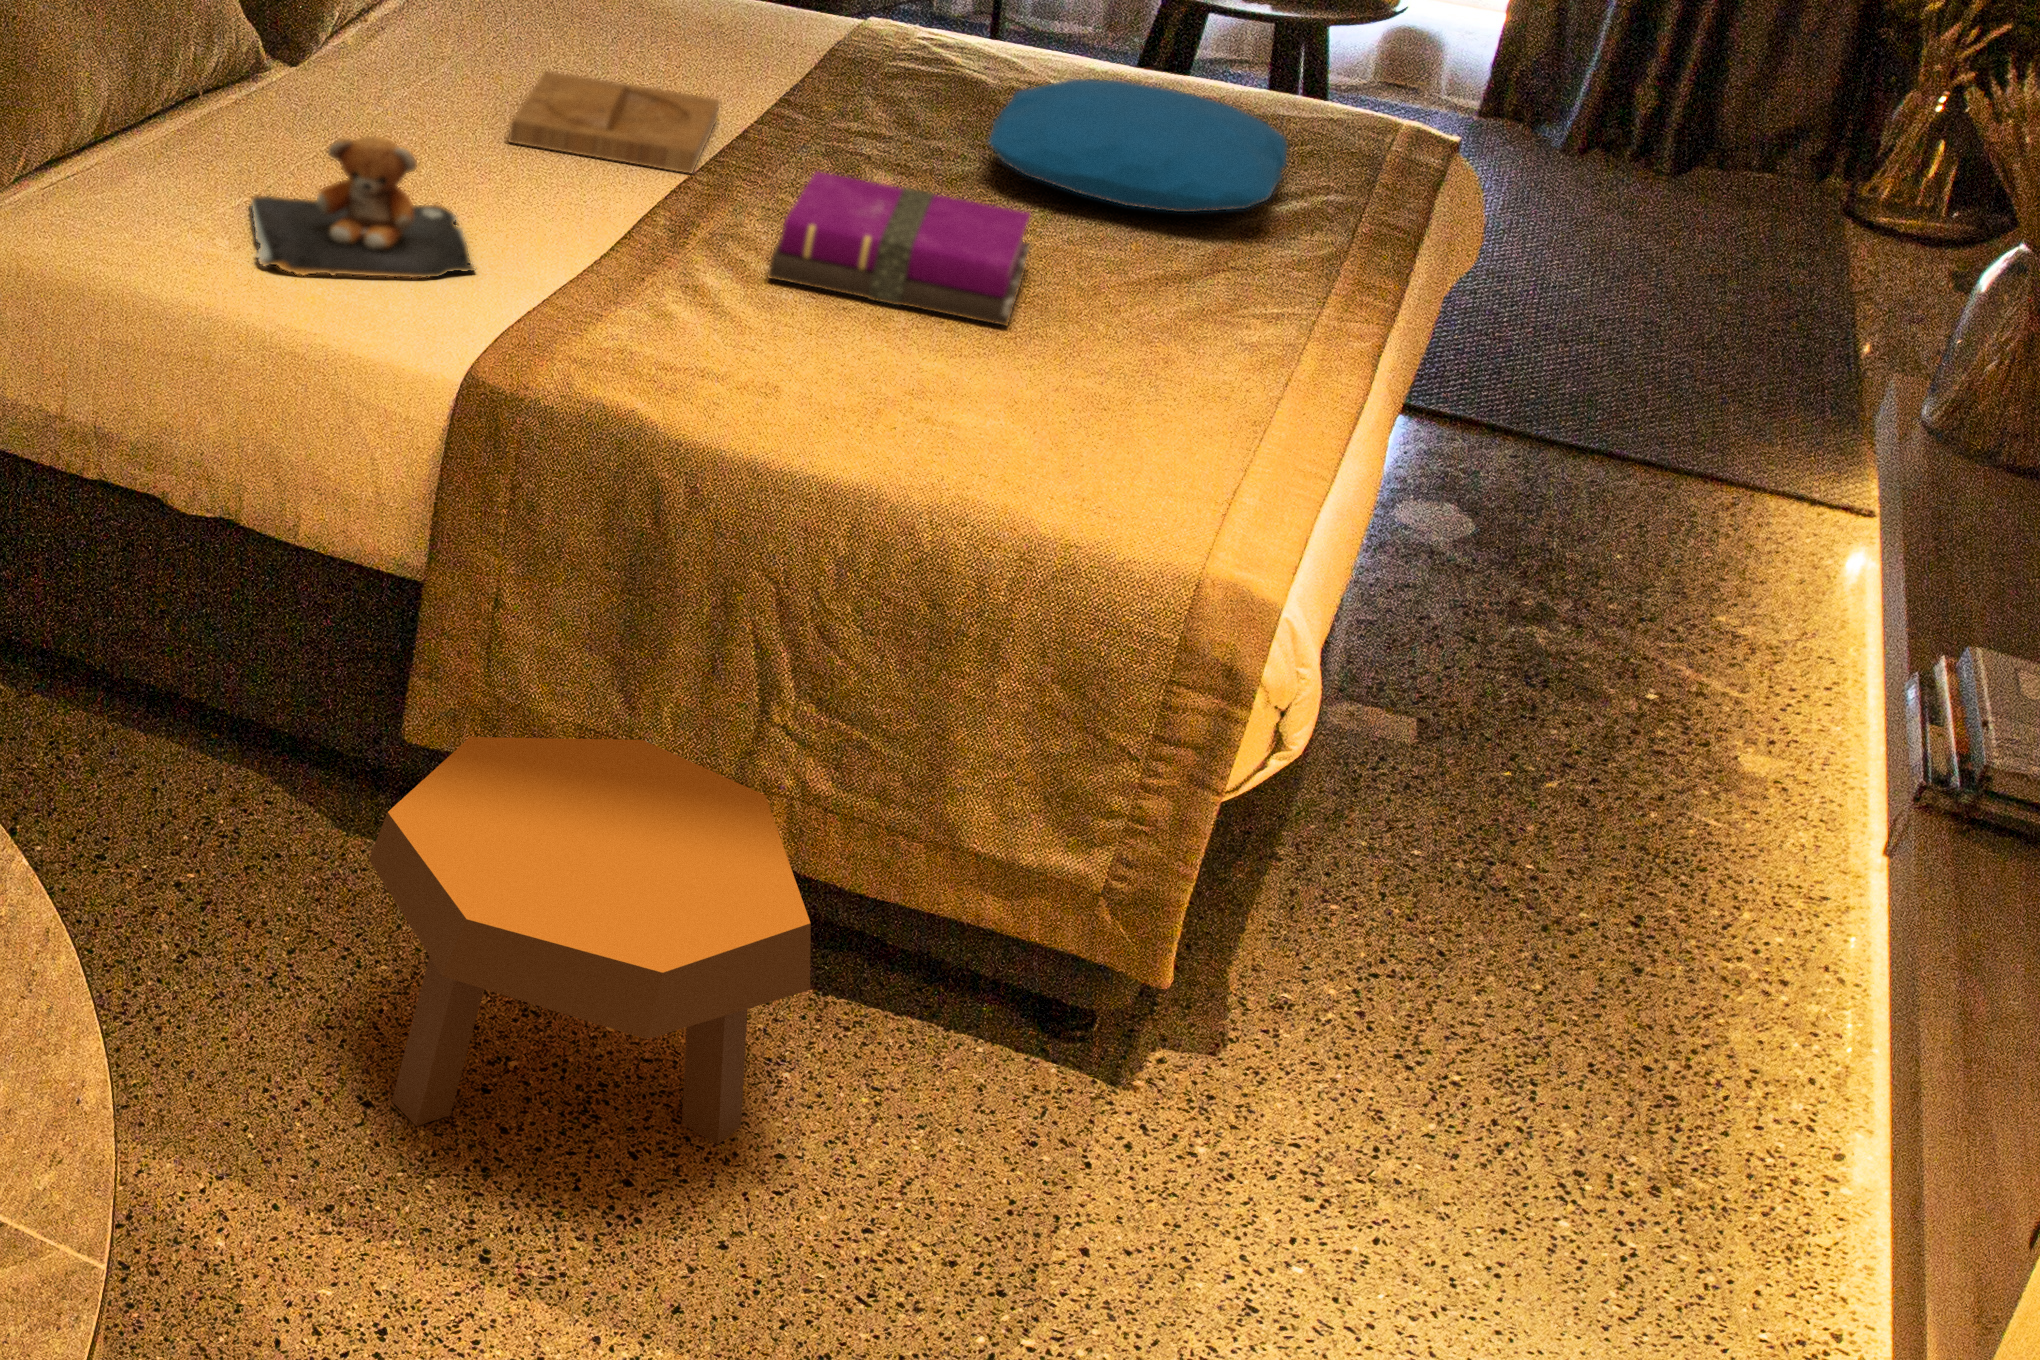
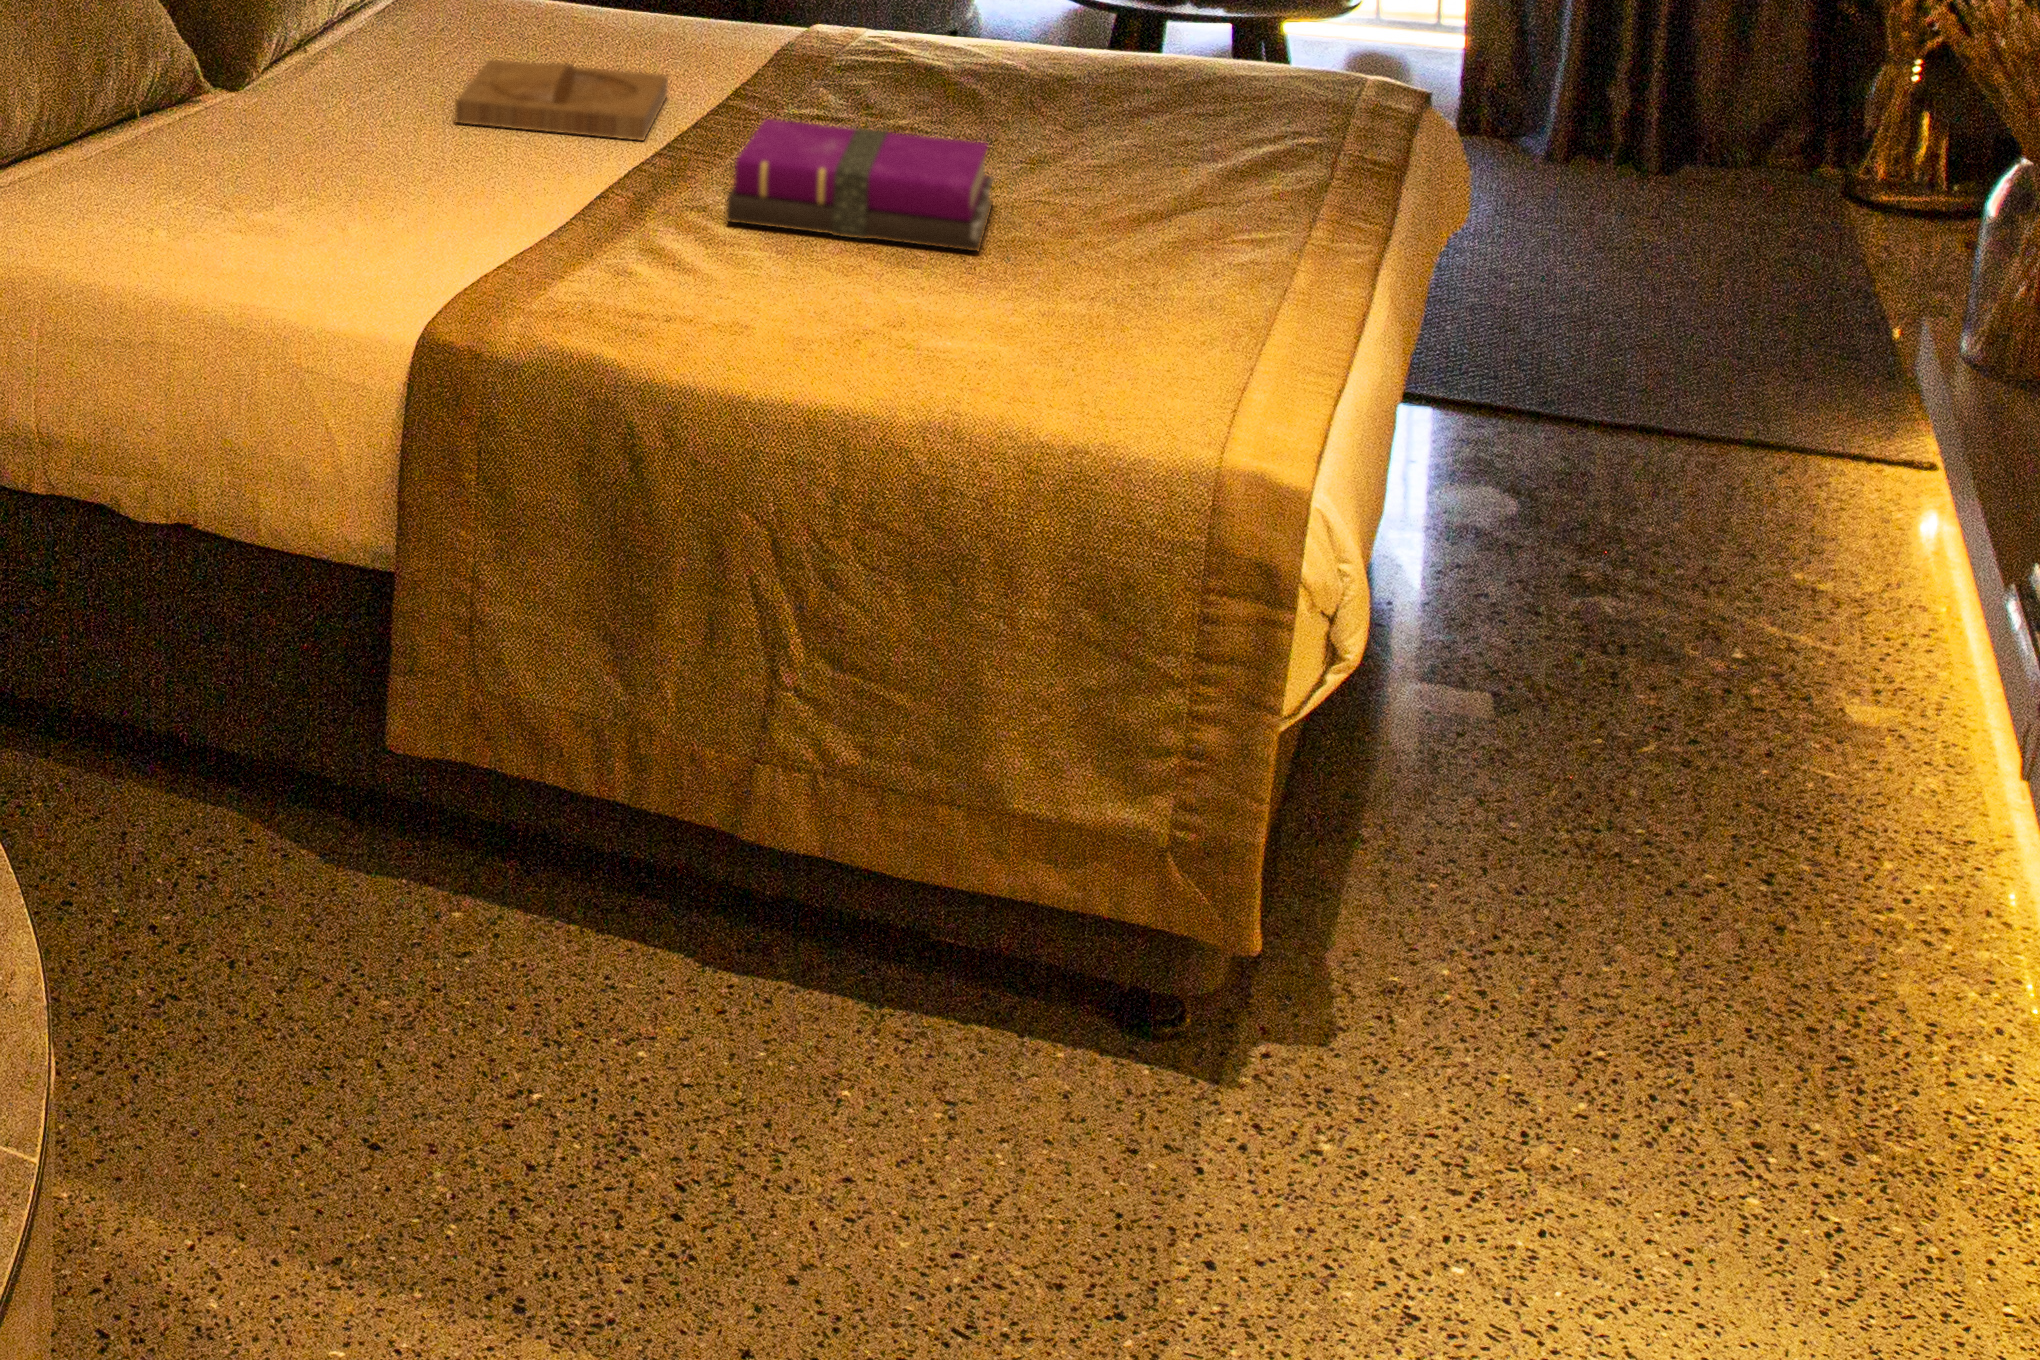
pillow: present [989,79,1287,212] -> none [941,35,1248,148]
teddy bear: present [251,136,477,278] -> none [191,95,426,240]
footstool: present [369,737,811,1144] -> none [353,704,852,1168]

